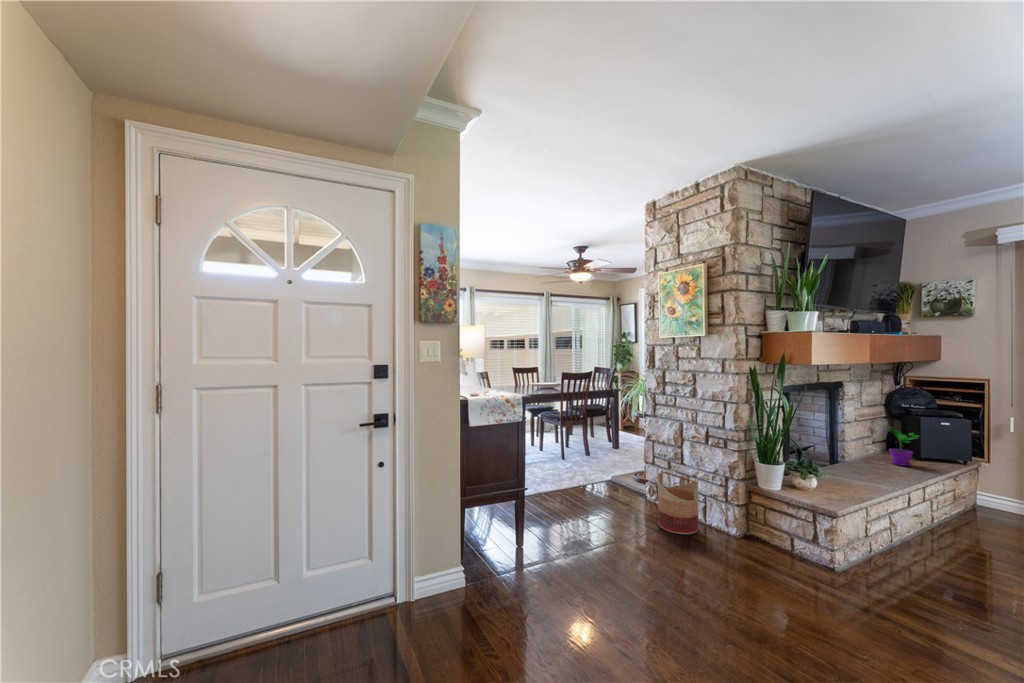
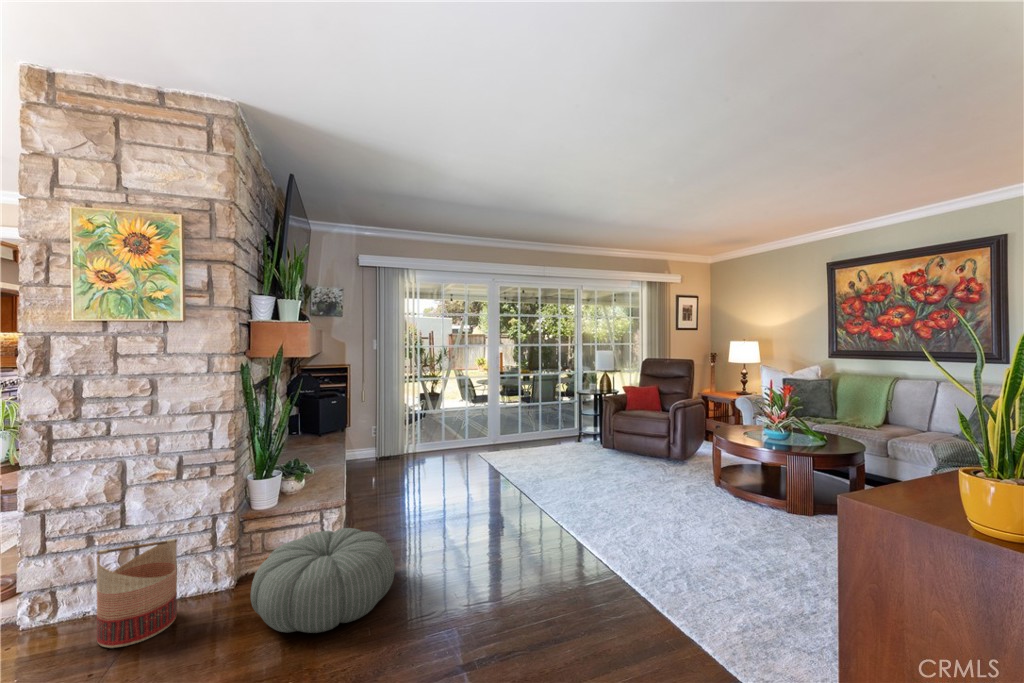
flower pot: present [889,430,919,466] -> none [305,412,328,450]
pouf: none [715,519,856,612] -> present [251,528,395,633]

